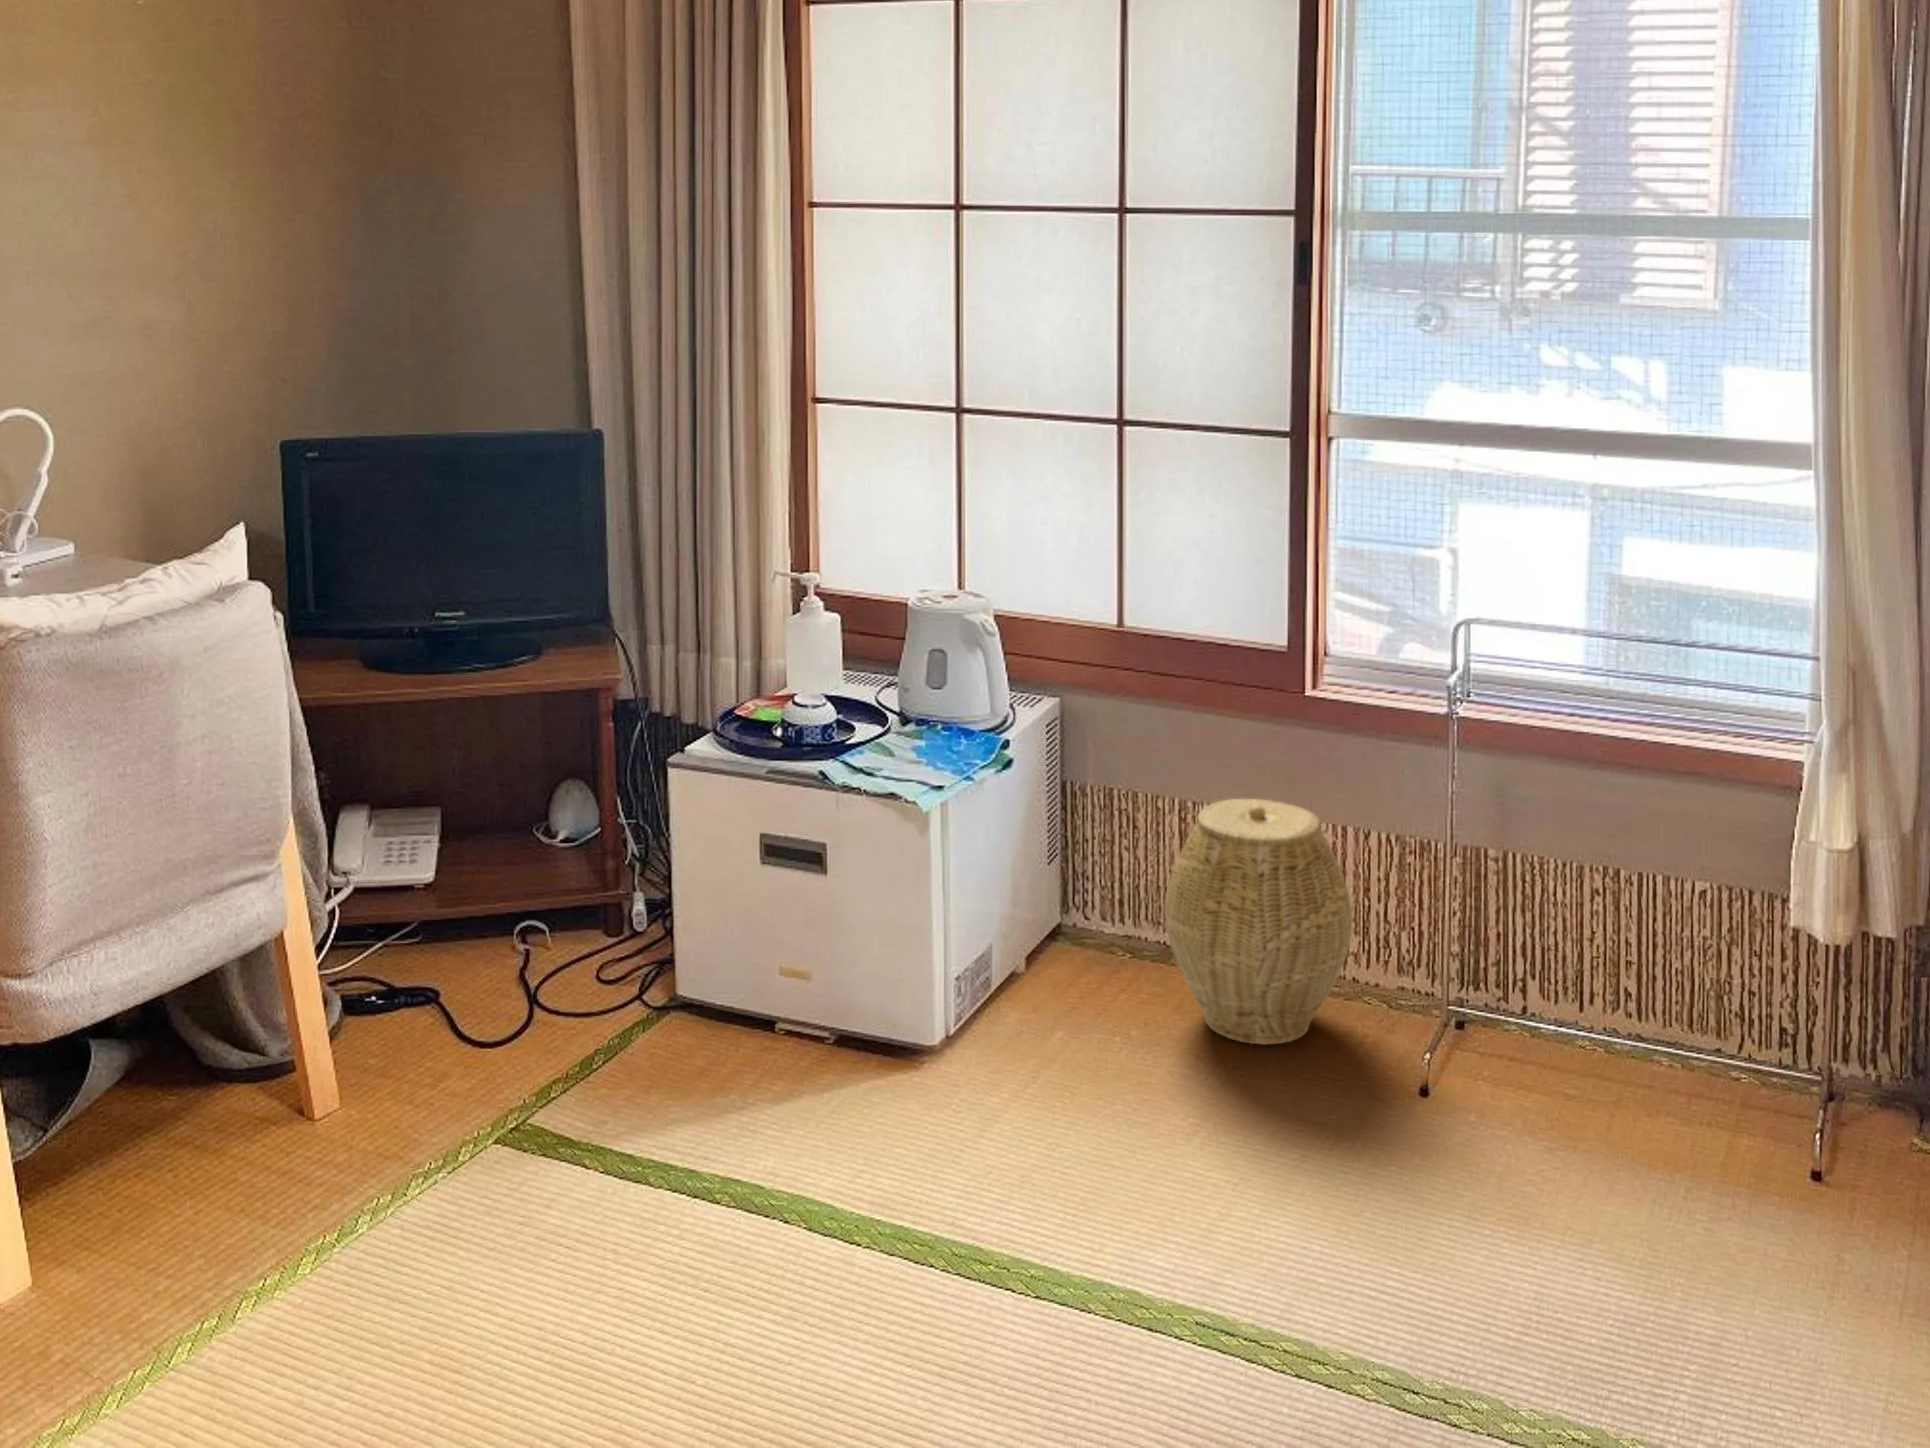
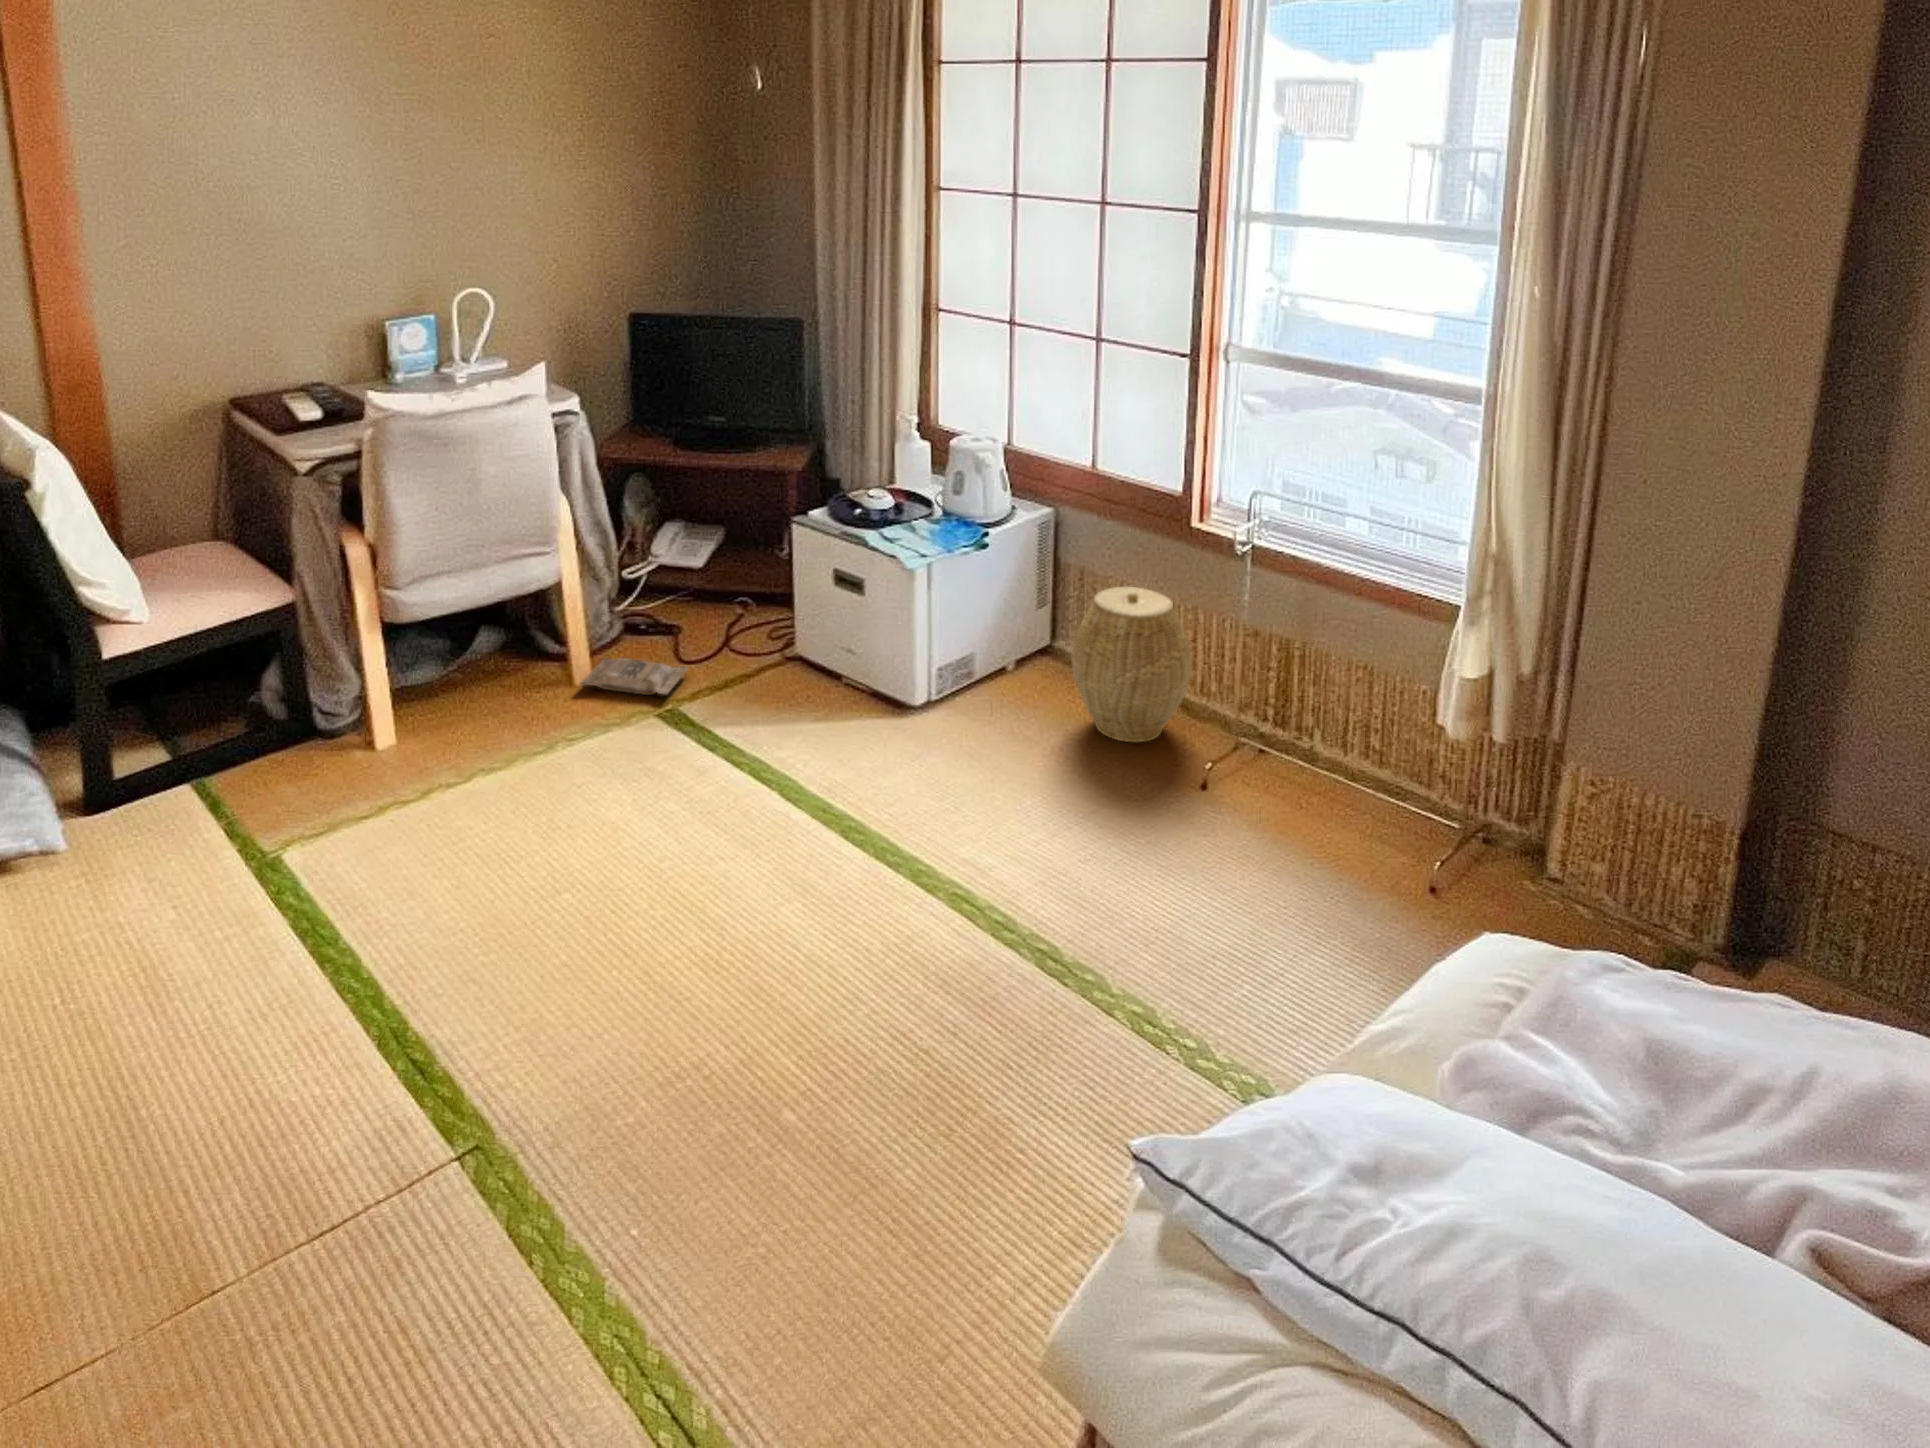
bag: none [331,1046,513,1111] -> present [580,658,688,695]

